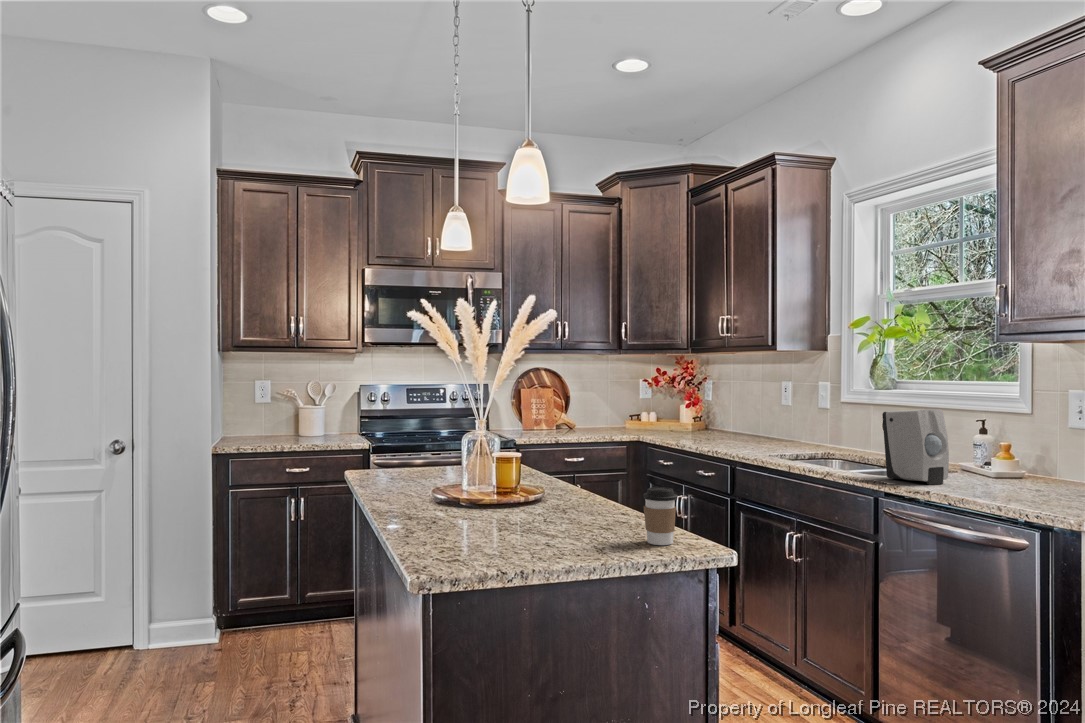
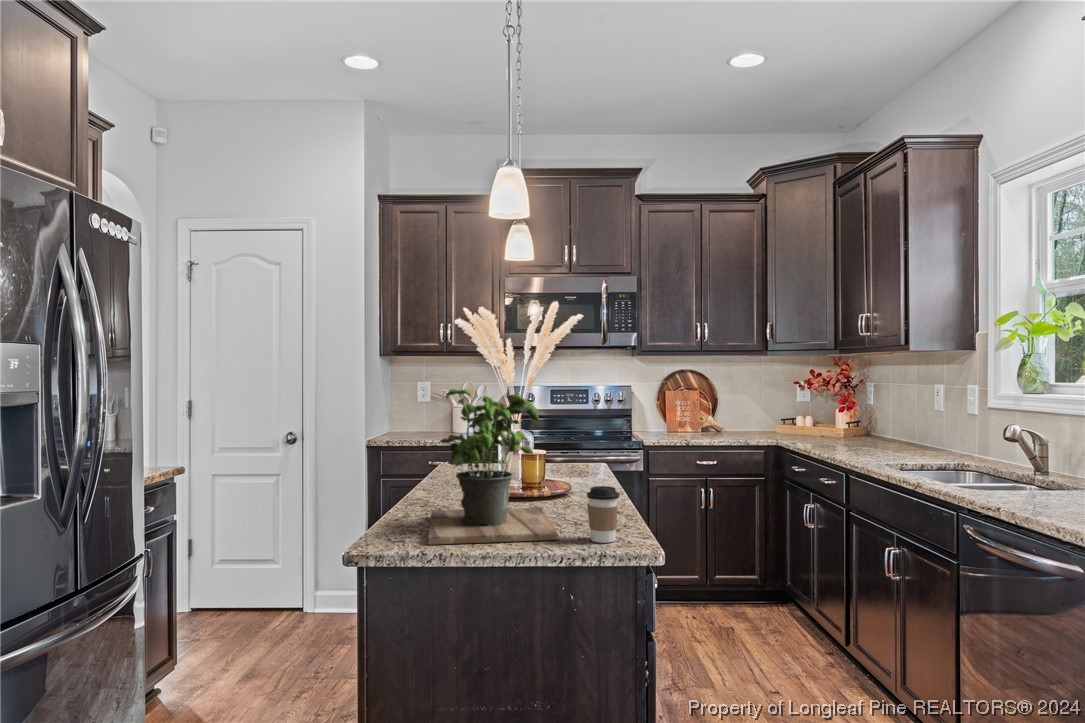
potted plant: none [443,388,619,563] -> present [428,389,558,545]
soap dispenser: present [882,409,949,485] -> none [976,418,1053,505]

